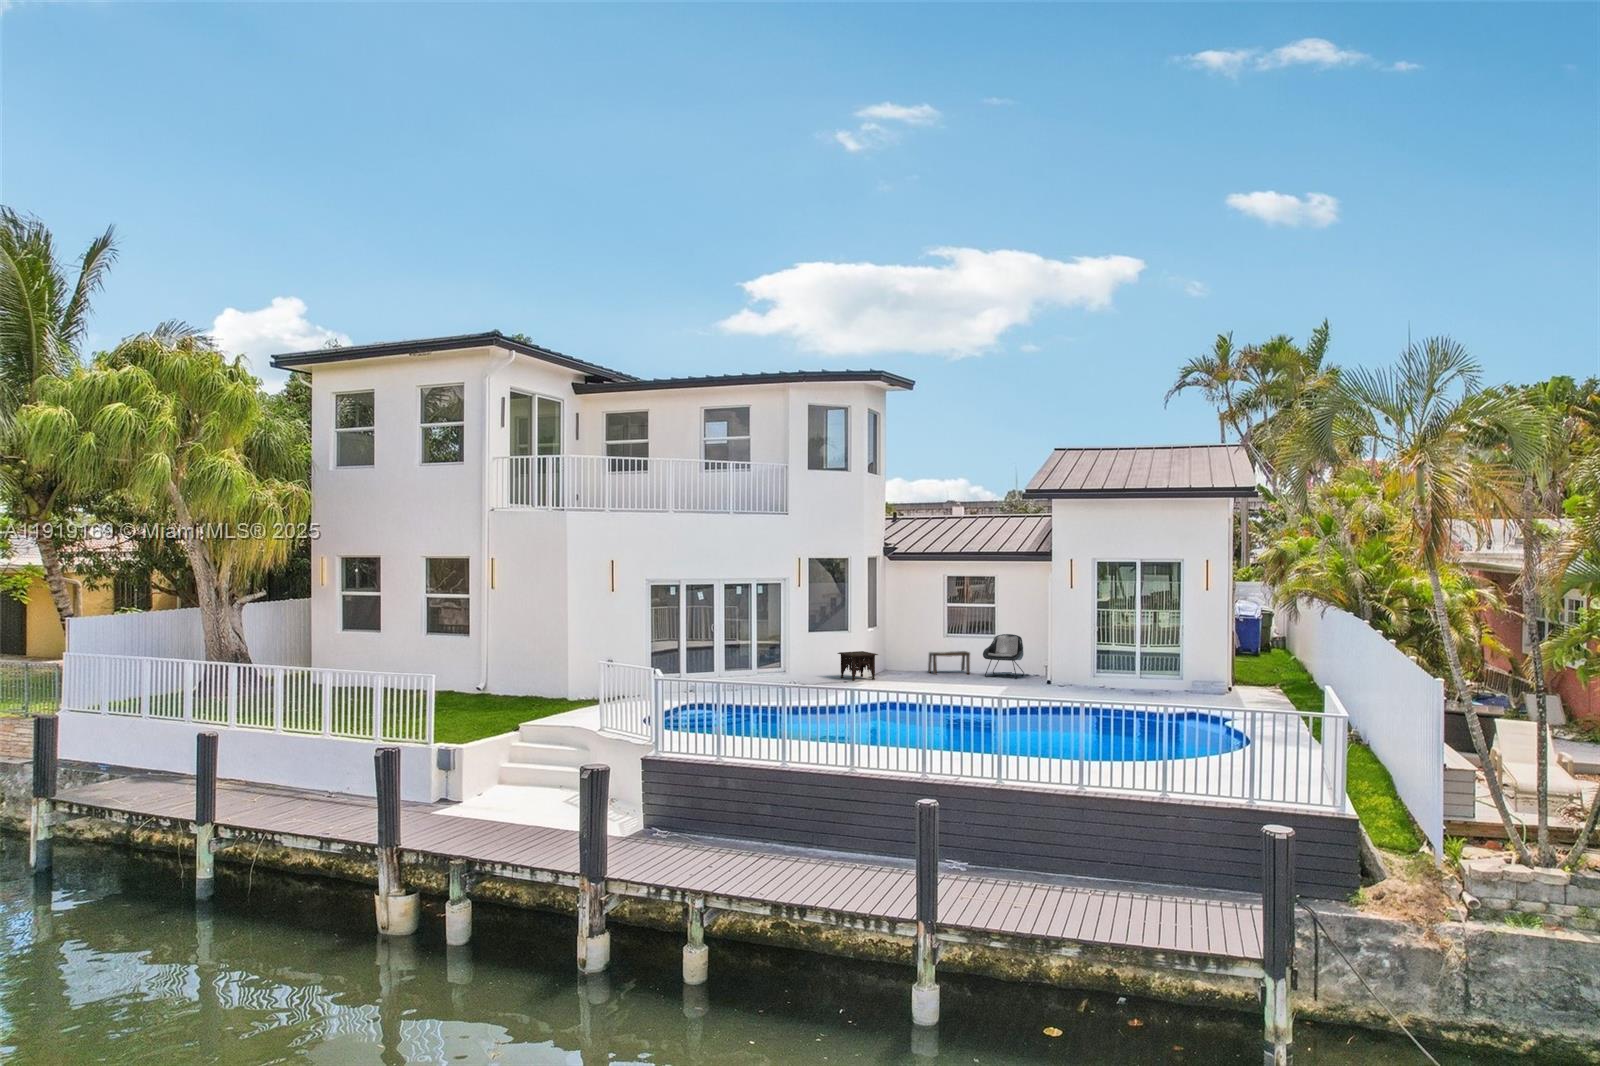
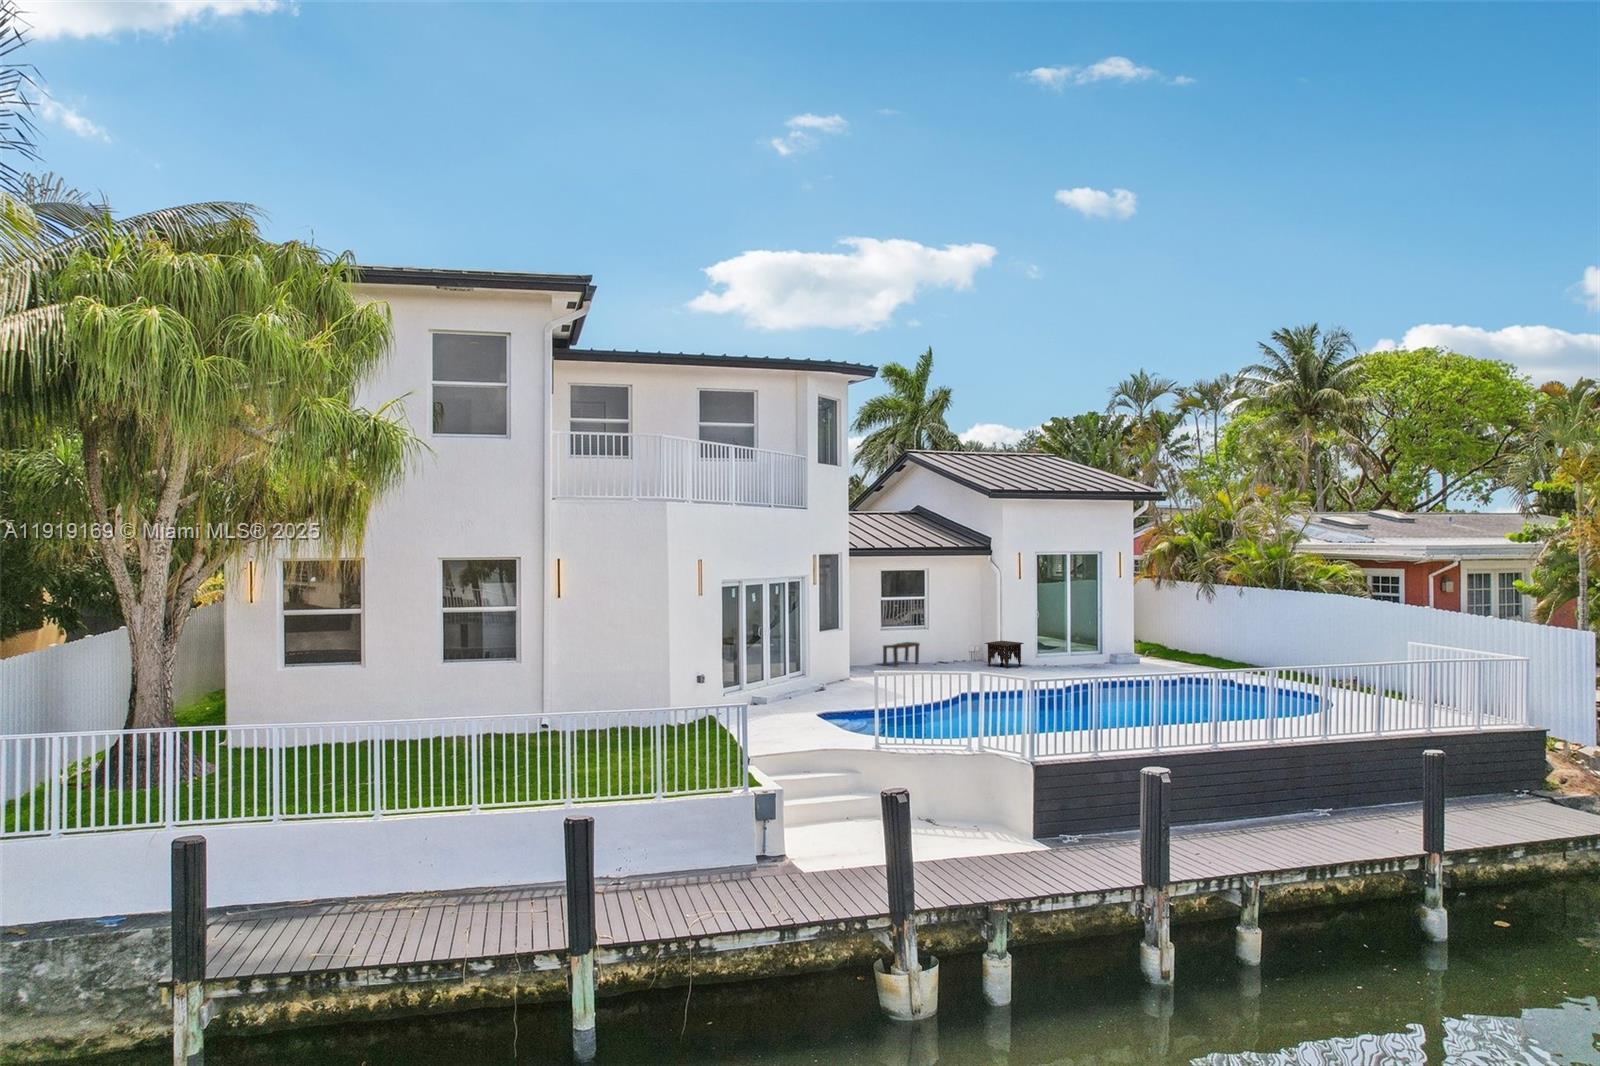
lounge chair: present [983,634,1024,679] -> none [933,623,972,665]
side table: present [838,651,878,681] -> present [985,641,1024,668]

